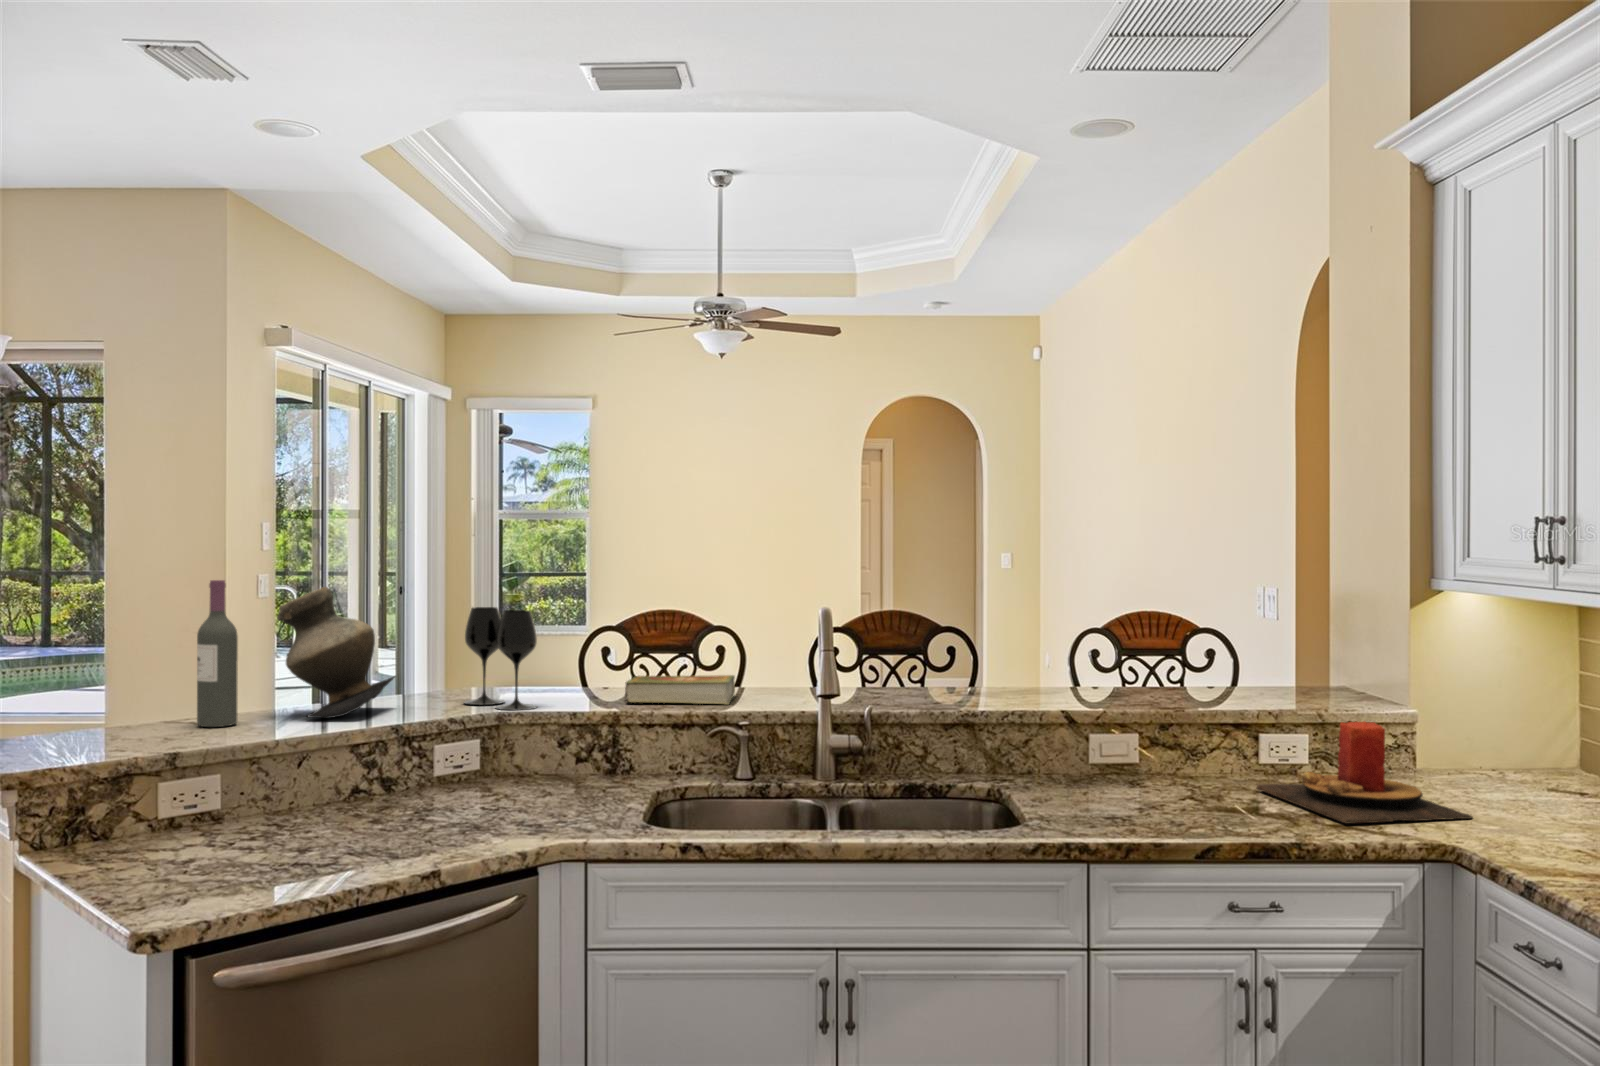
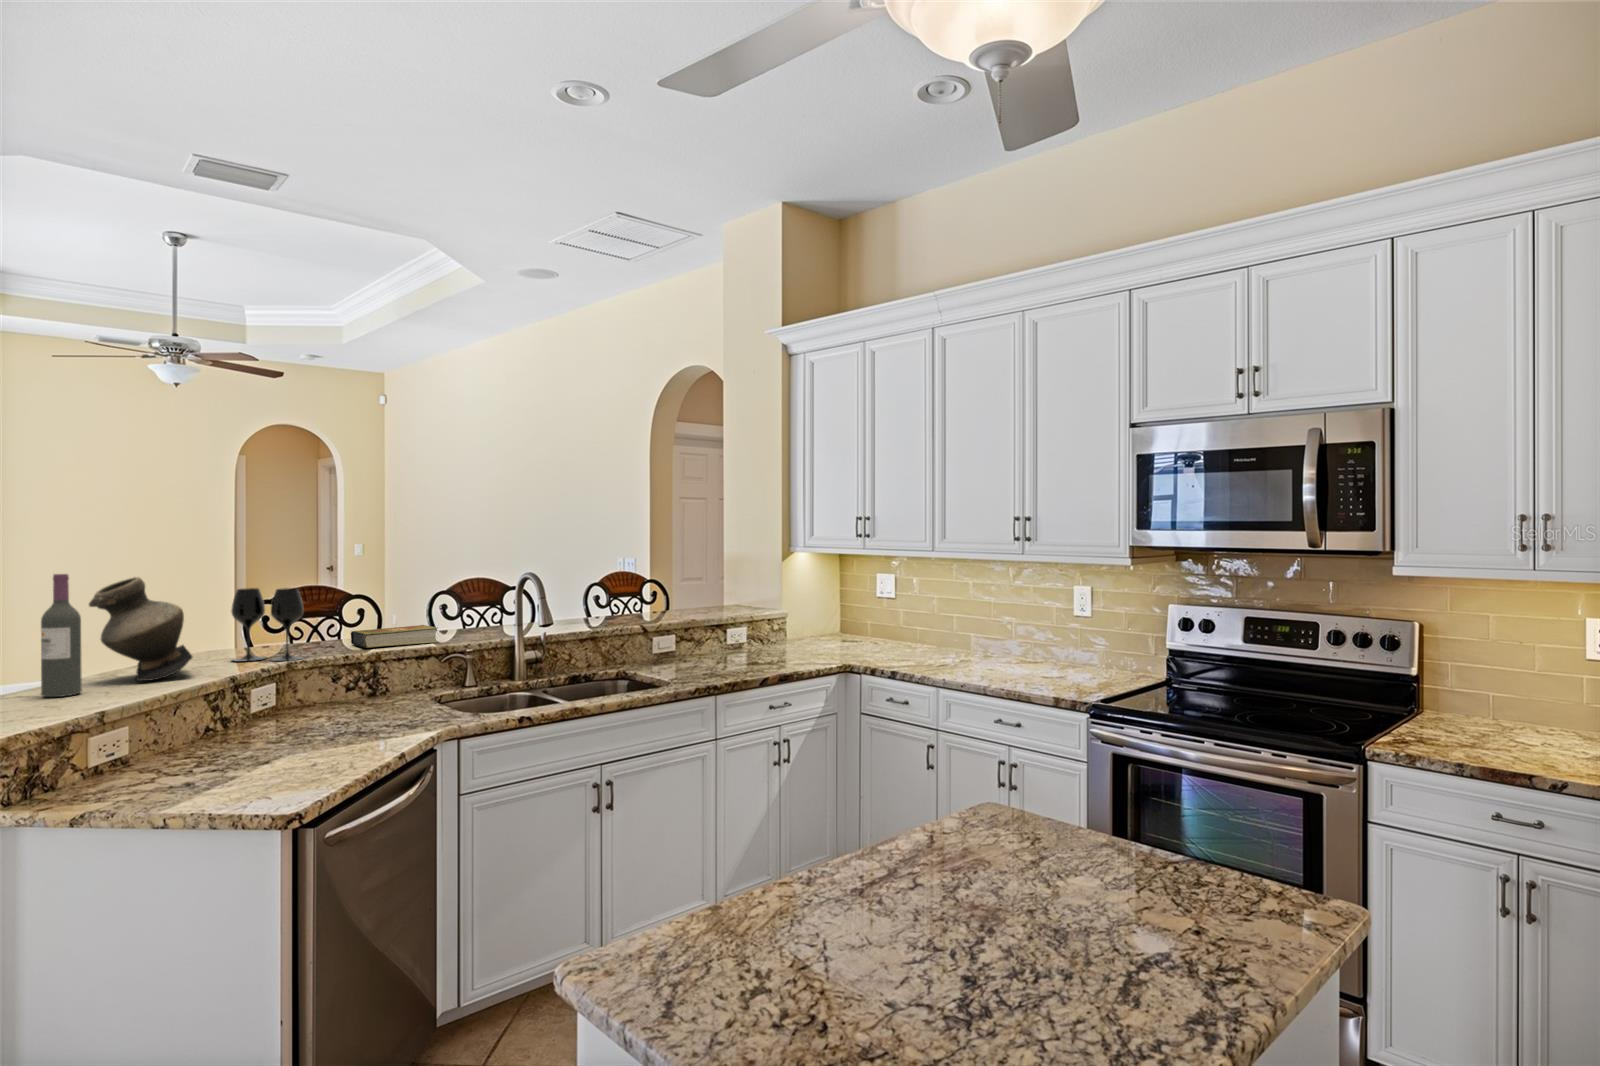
candle: present [1257,721,1472,824] -> none [737,615,838,663]

